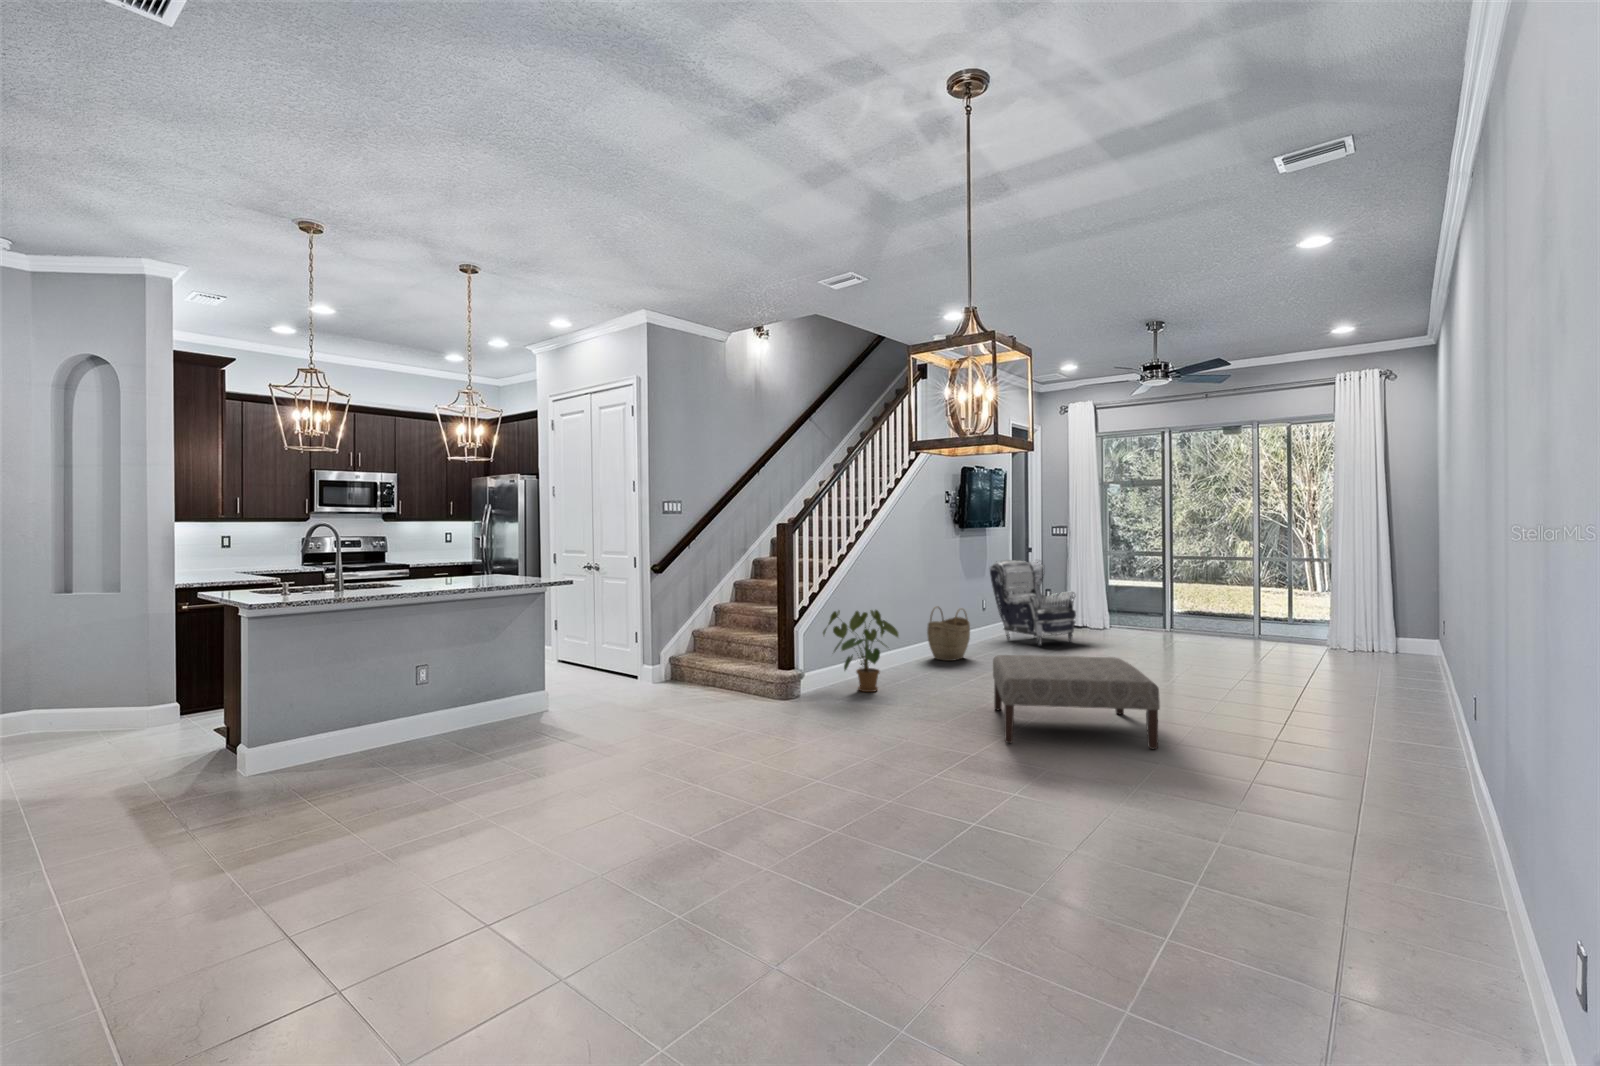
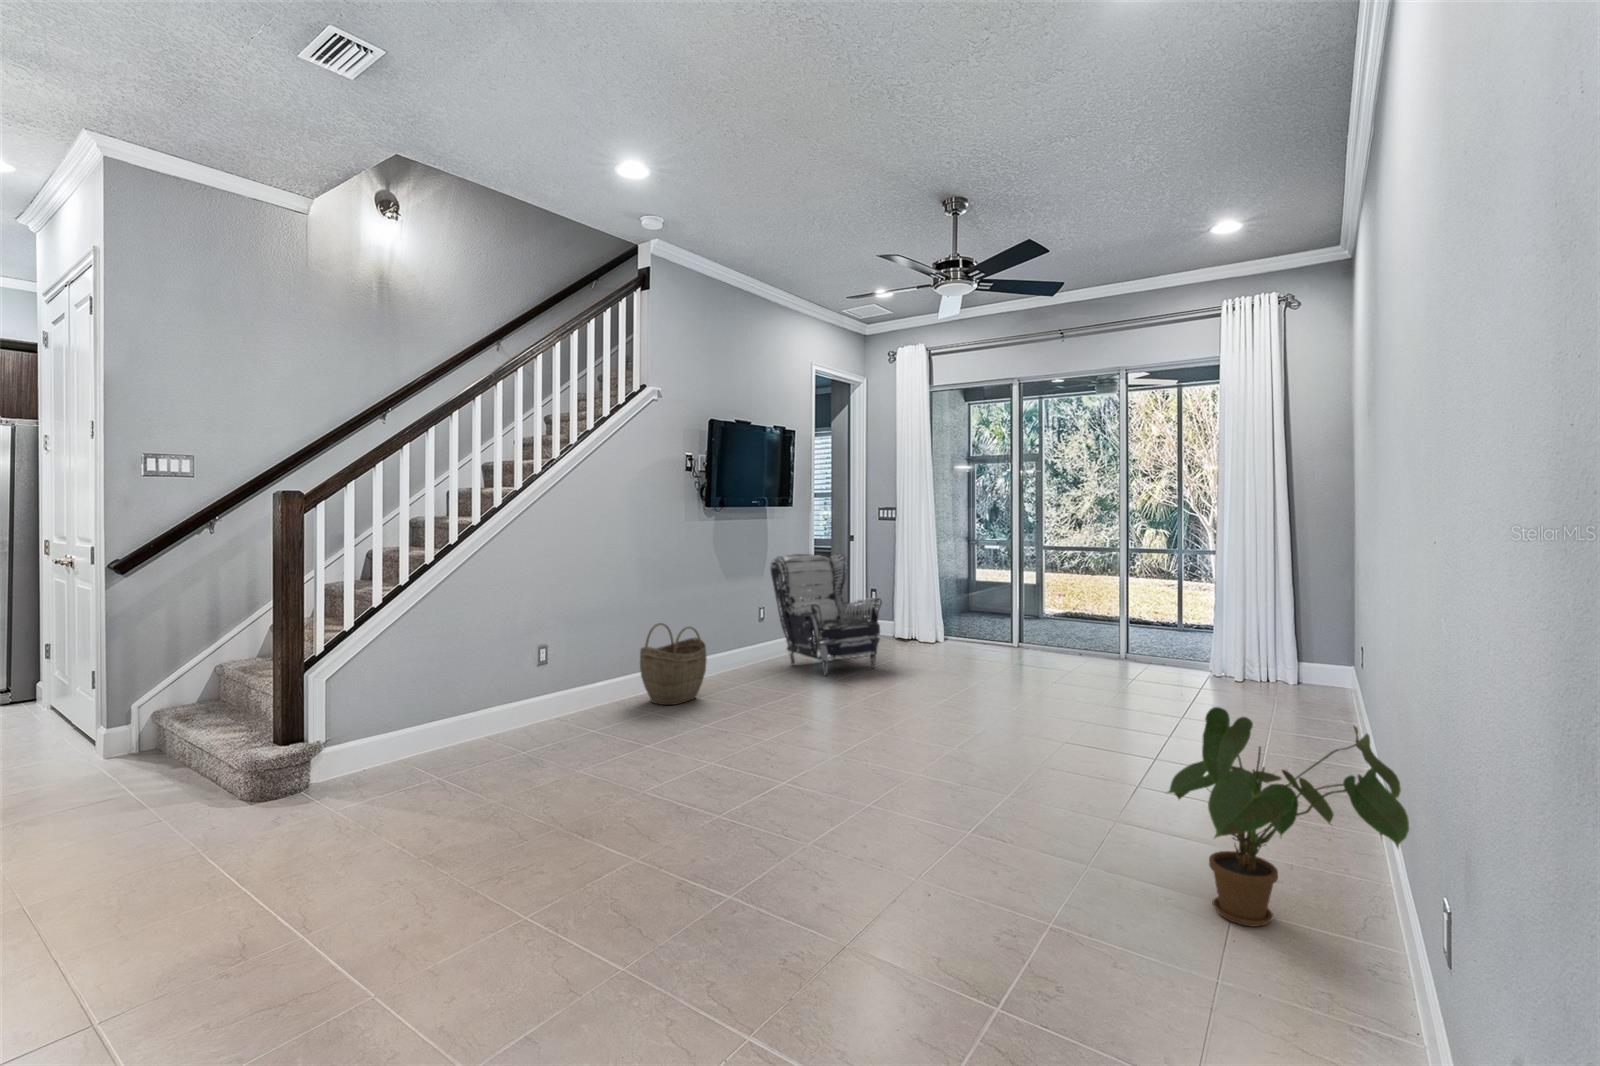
house plant: present [823,610,898,692] -> present [1168,707,1409,927]
ottoman: present [993,655,1160,749] -> none [505,730,831,965]

